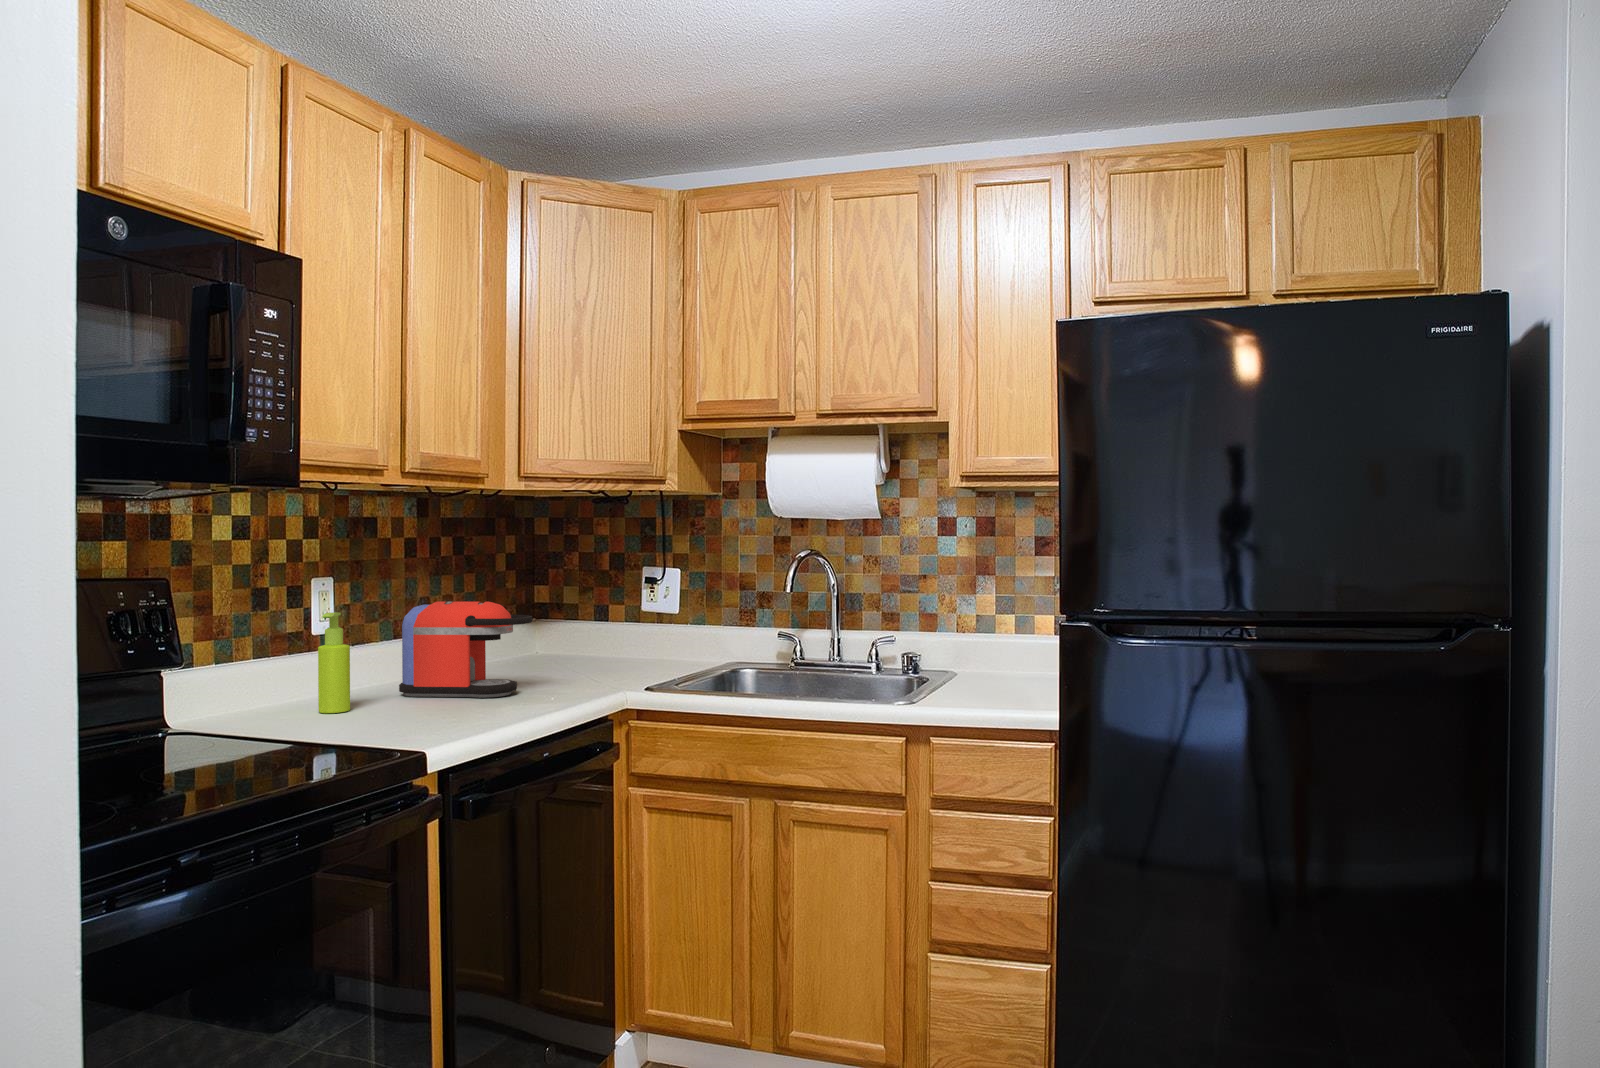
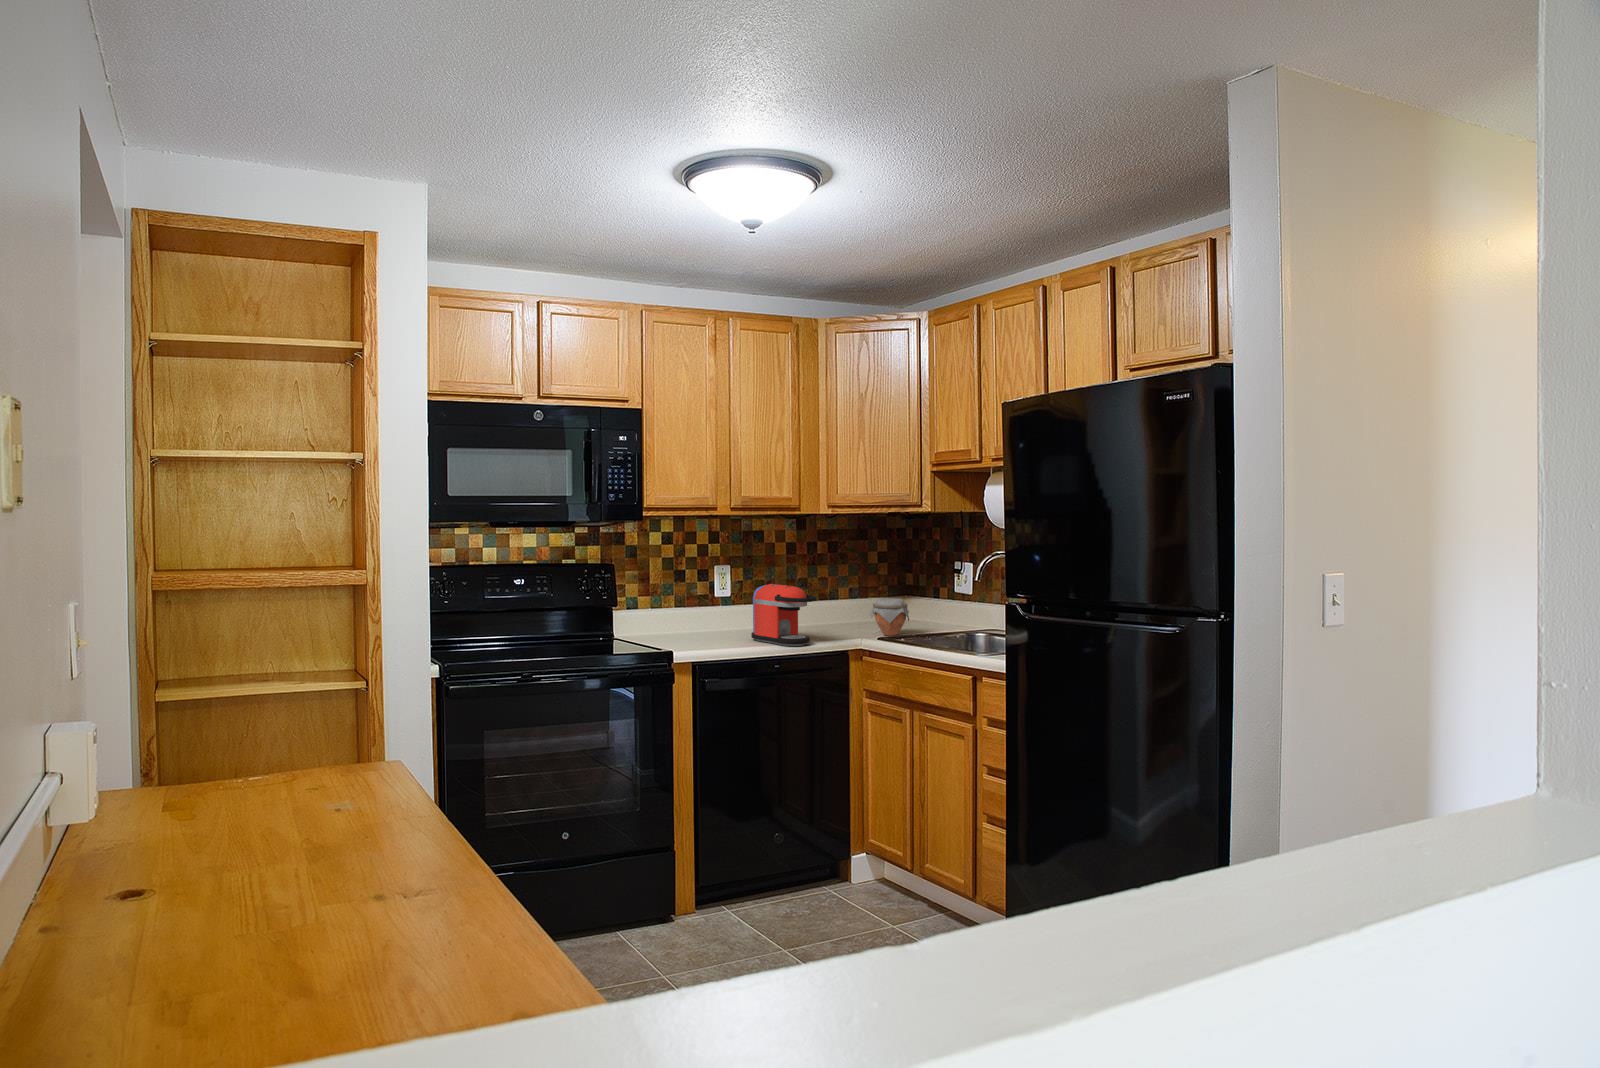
soap dispenser: present [318,612,350,713] -> none [691,588,710,645]
jar: none [547,618,608,671] -> present [870,598,909,636]

